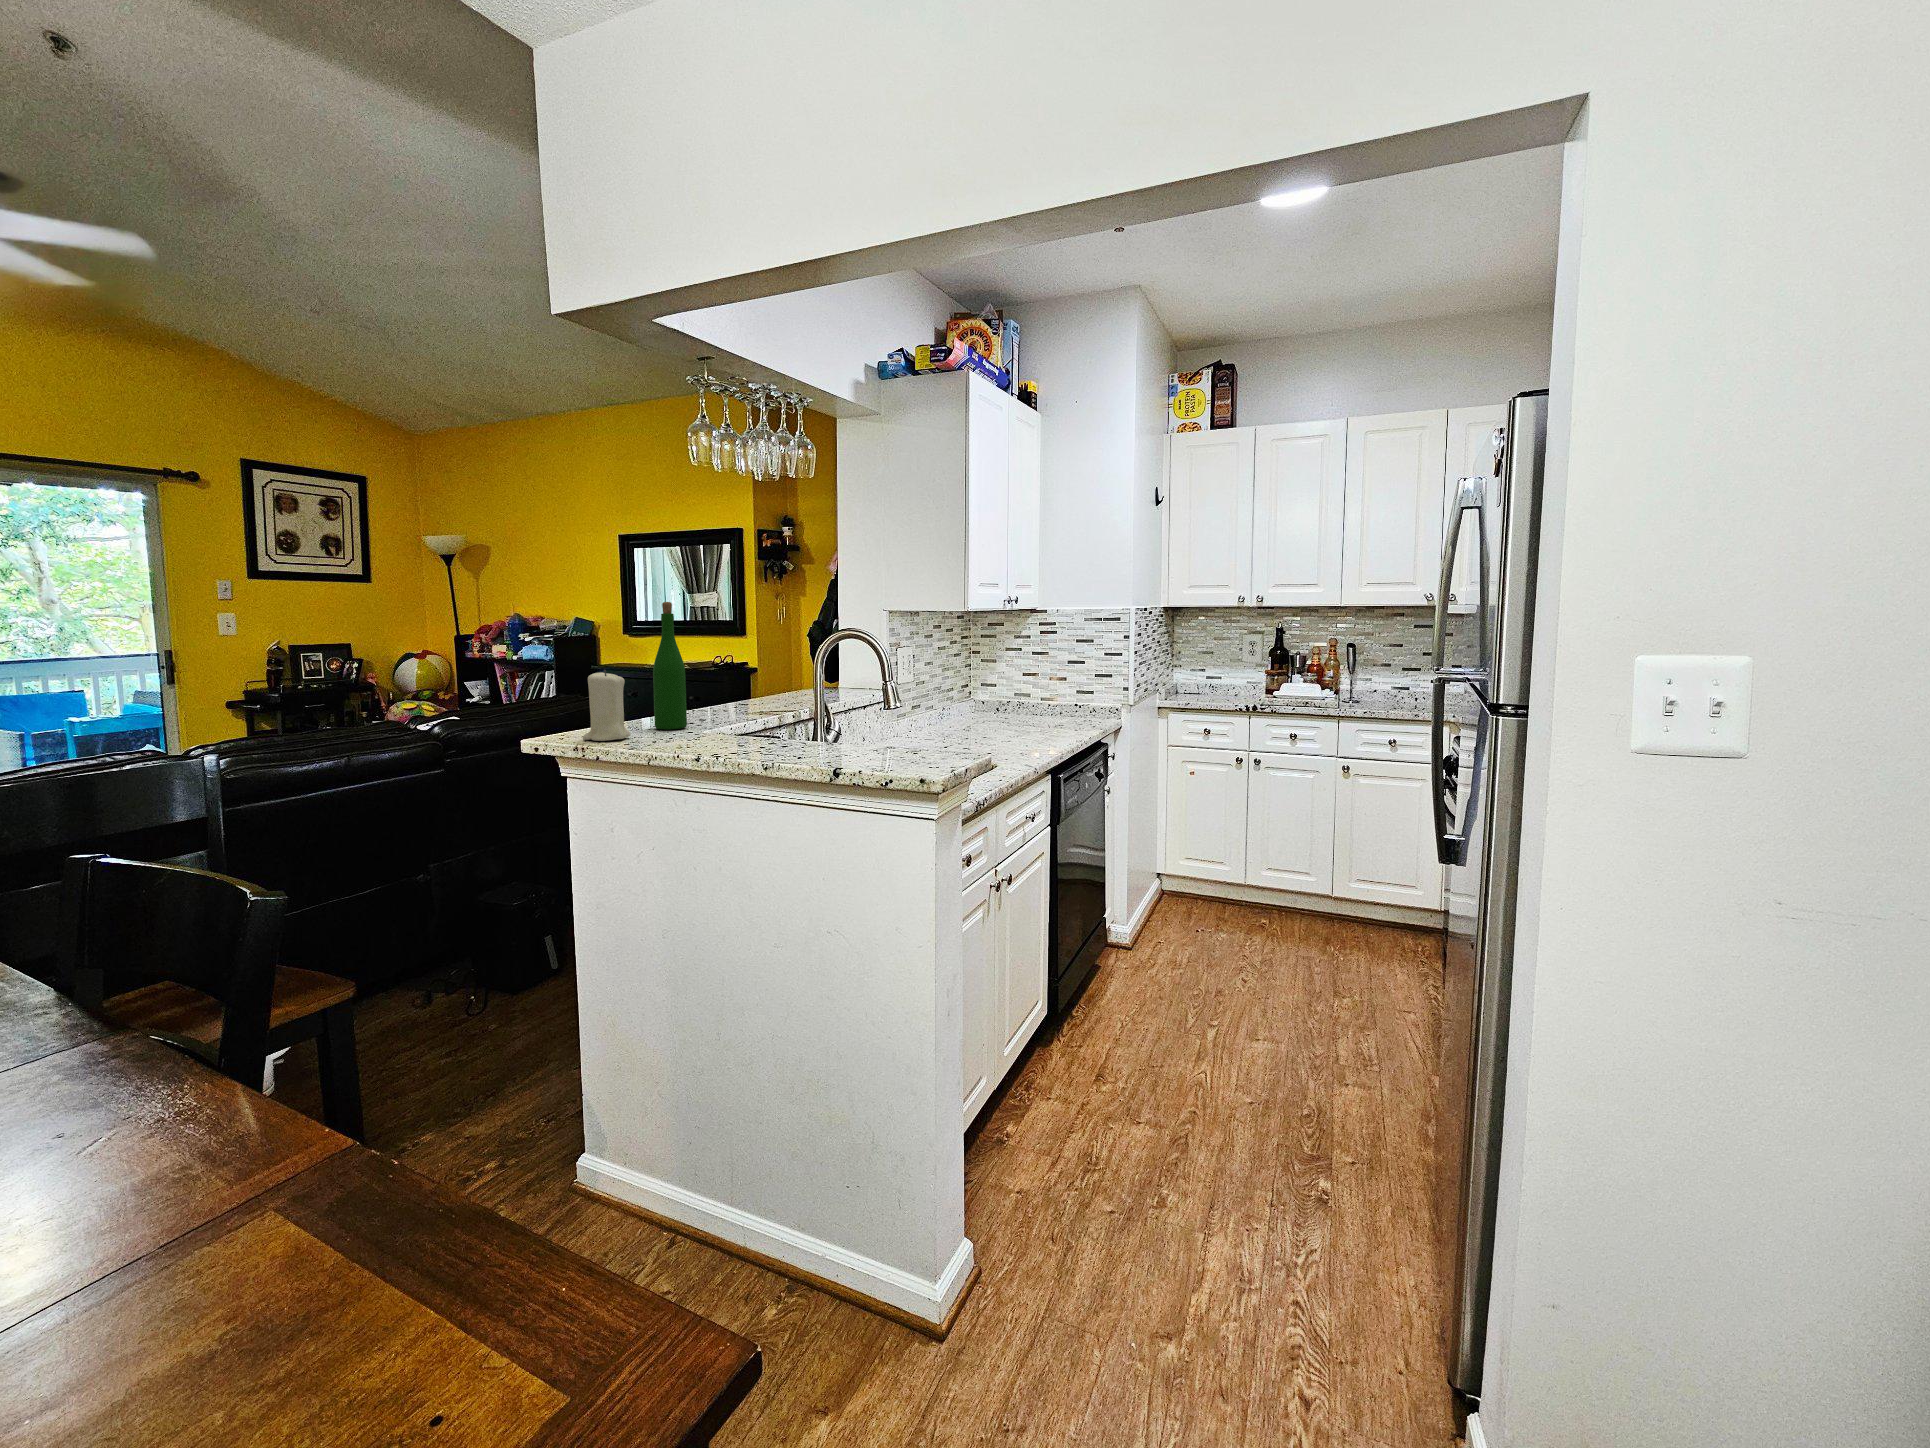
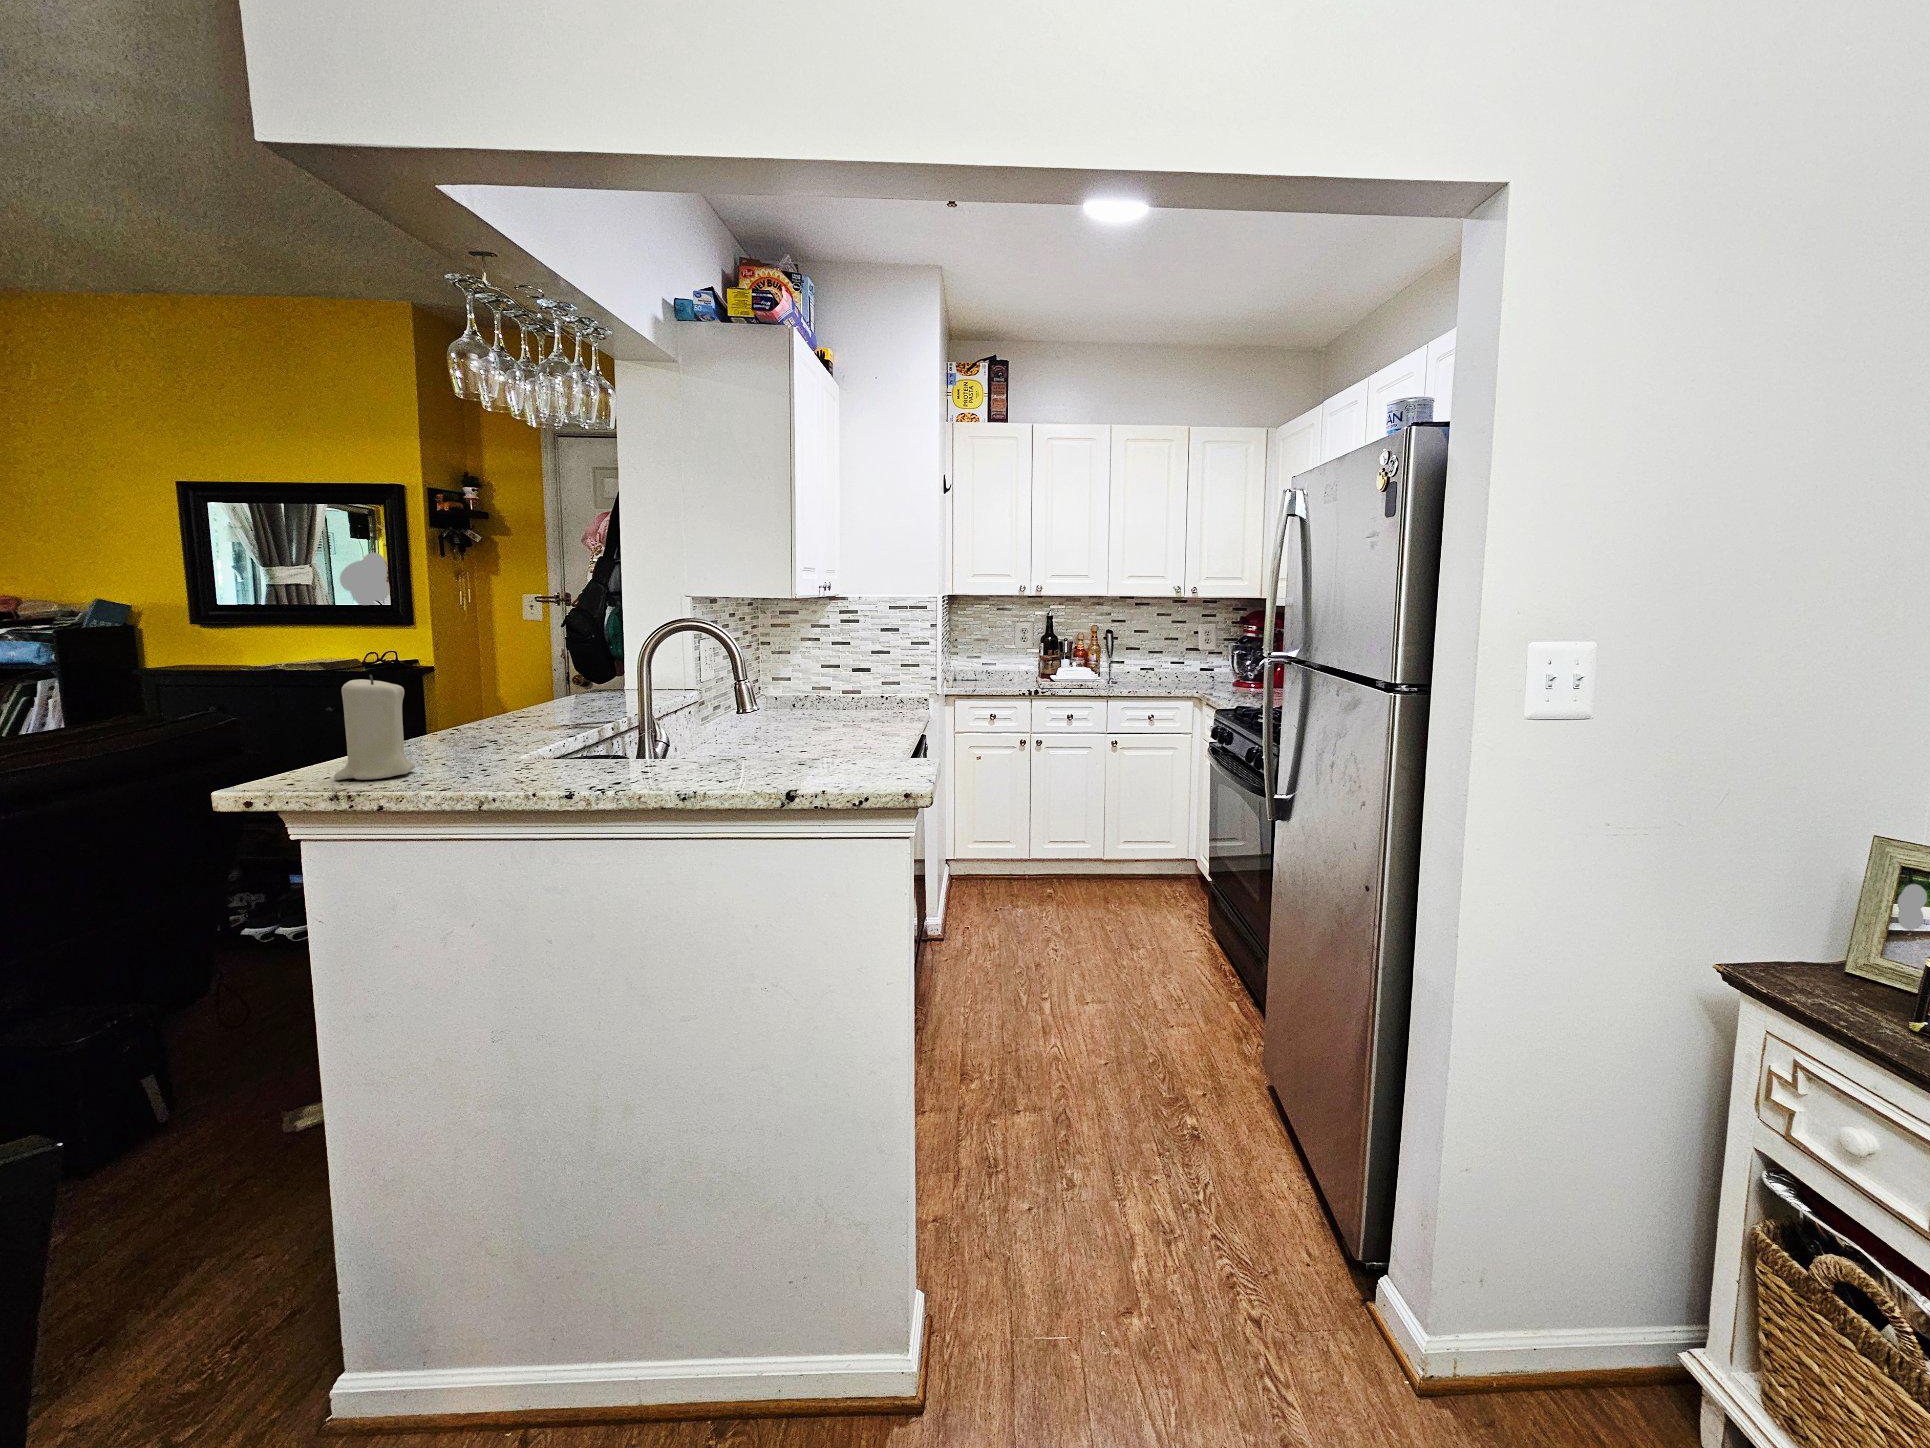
wine bottle: present [653,602,687,730] -> none [427,578,485,755]

